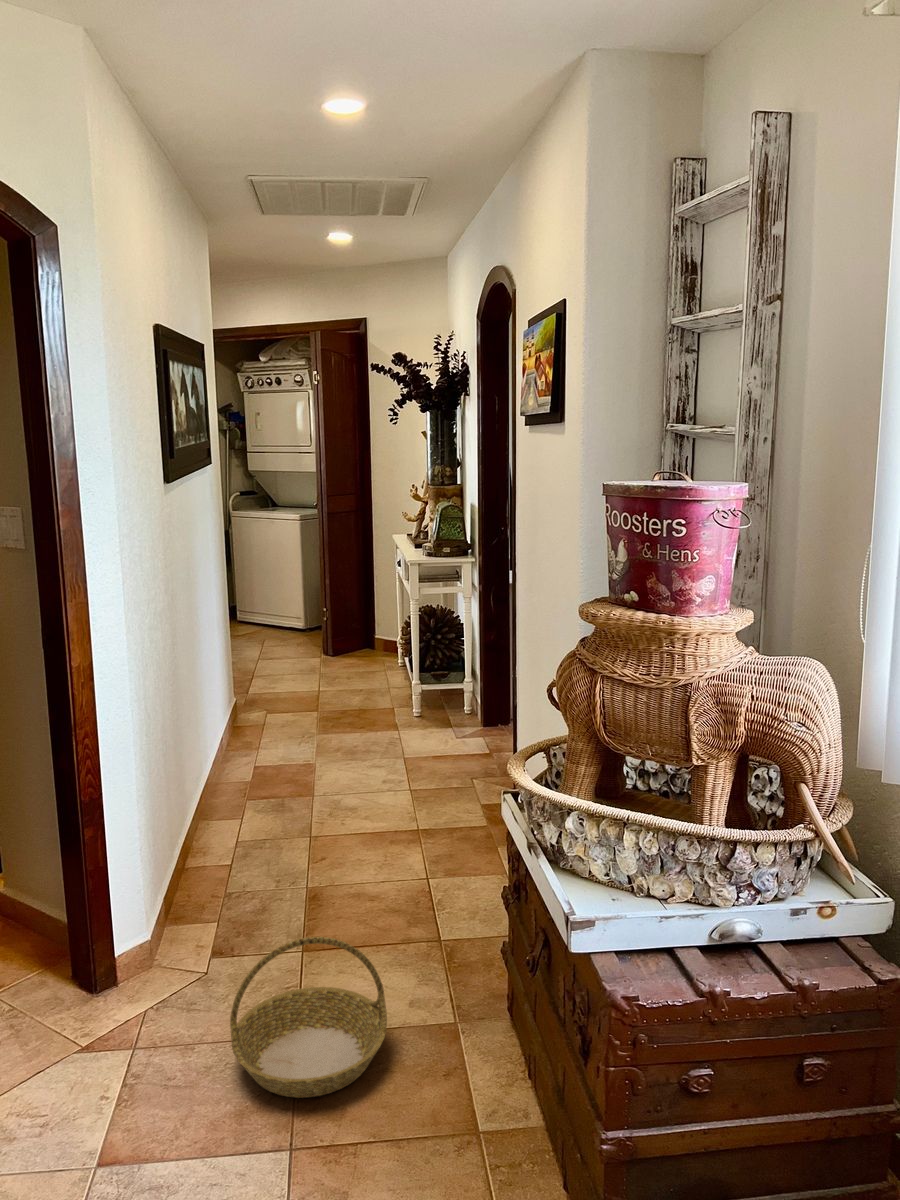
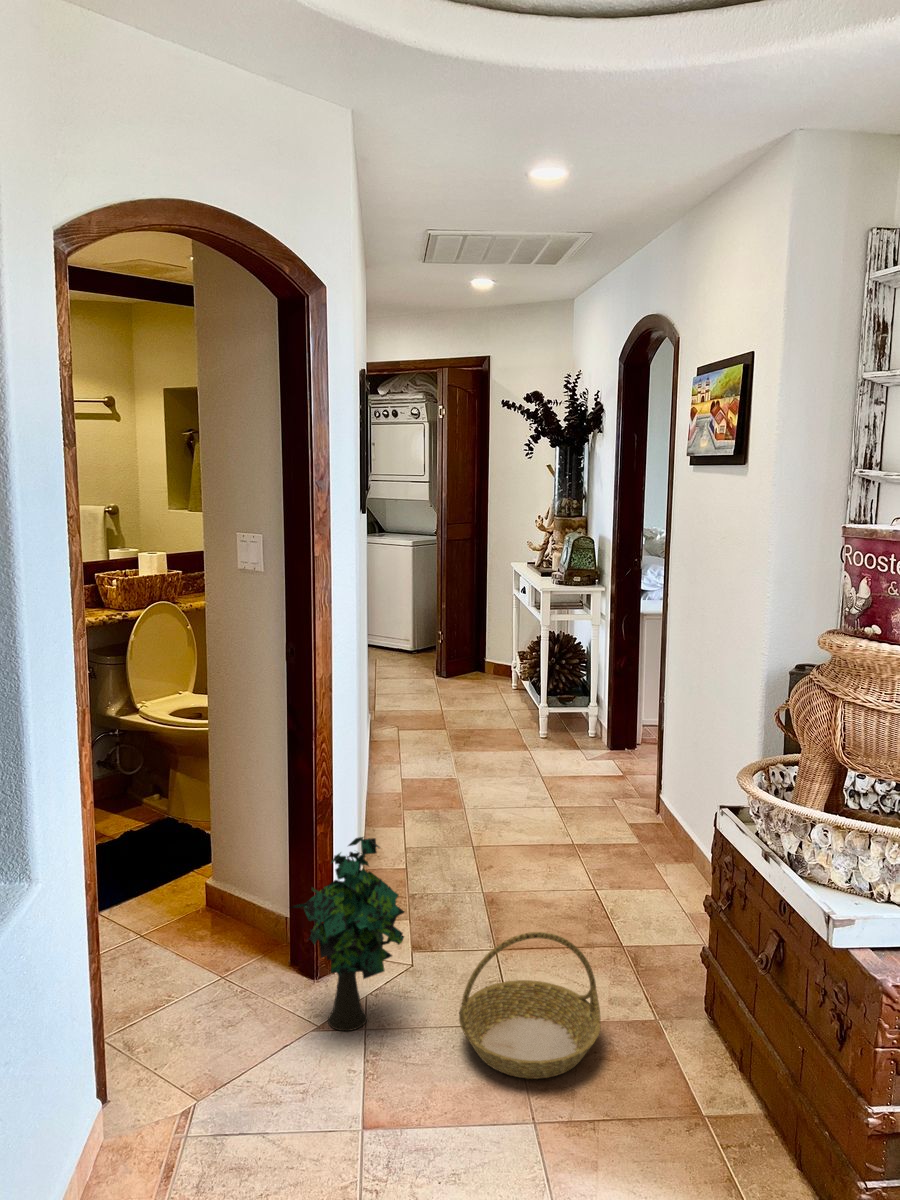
decorative plant: none [44,840,181,1053] -> present [290,837,405,1031]

